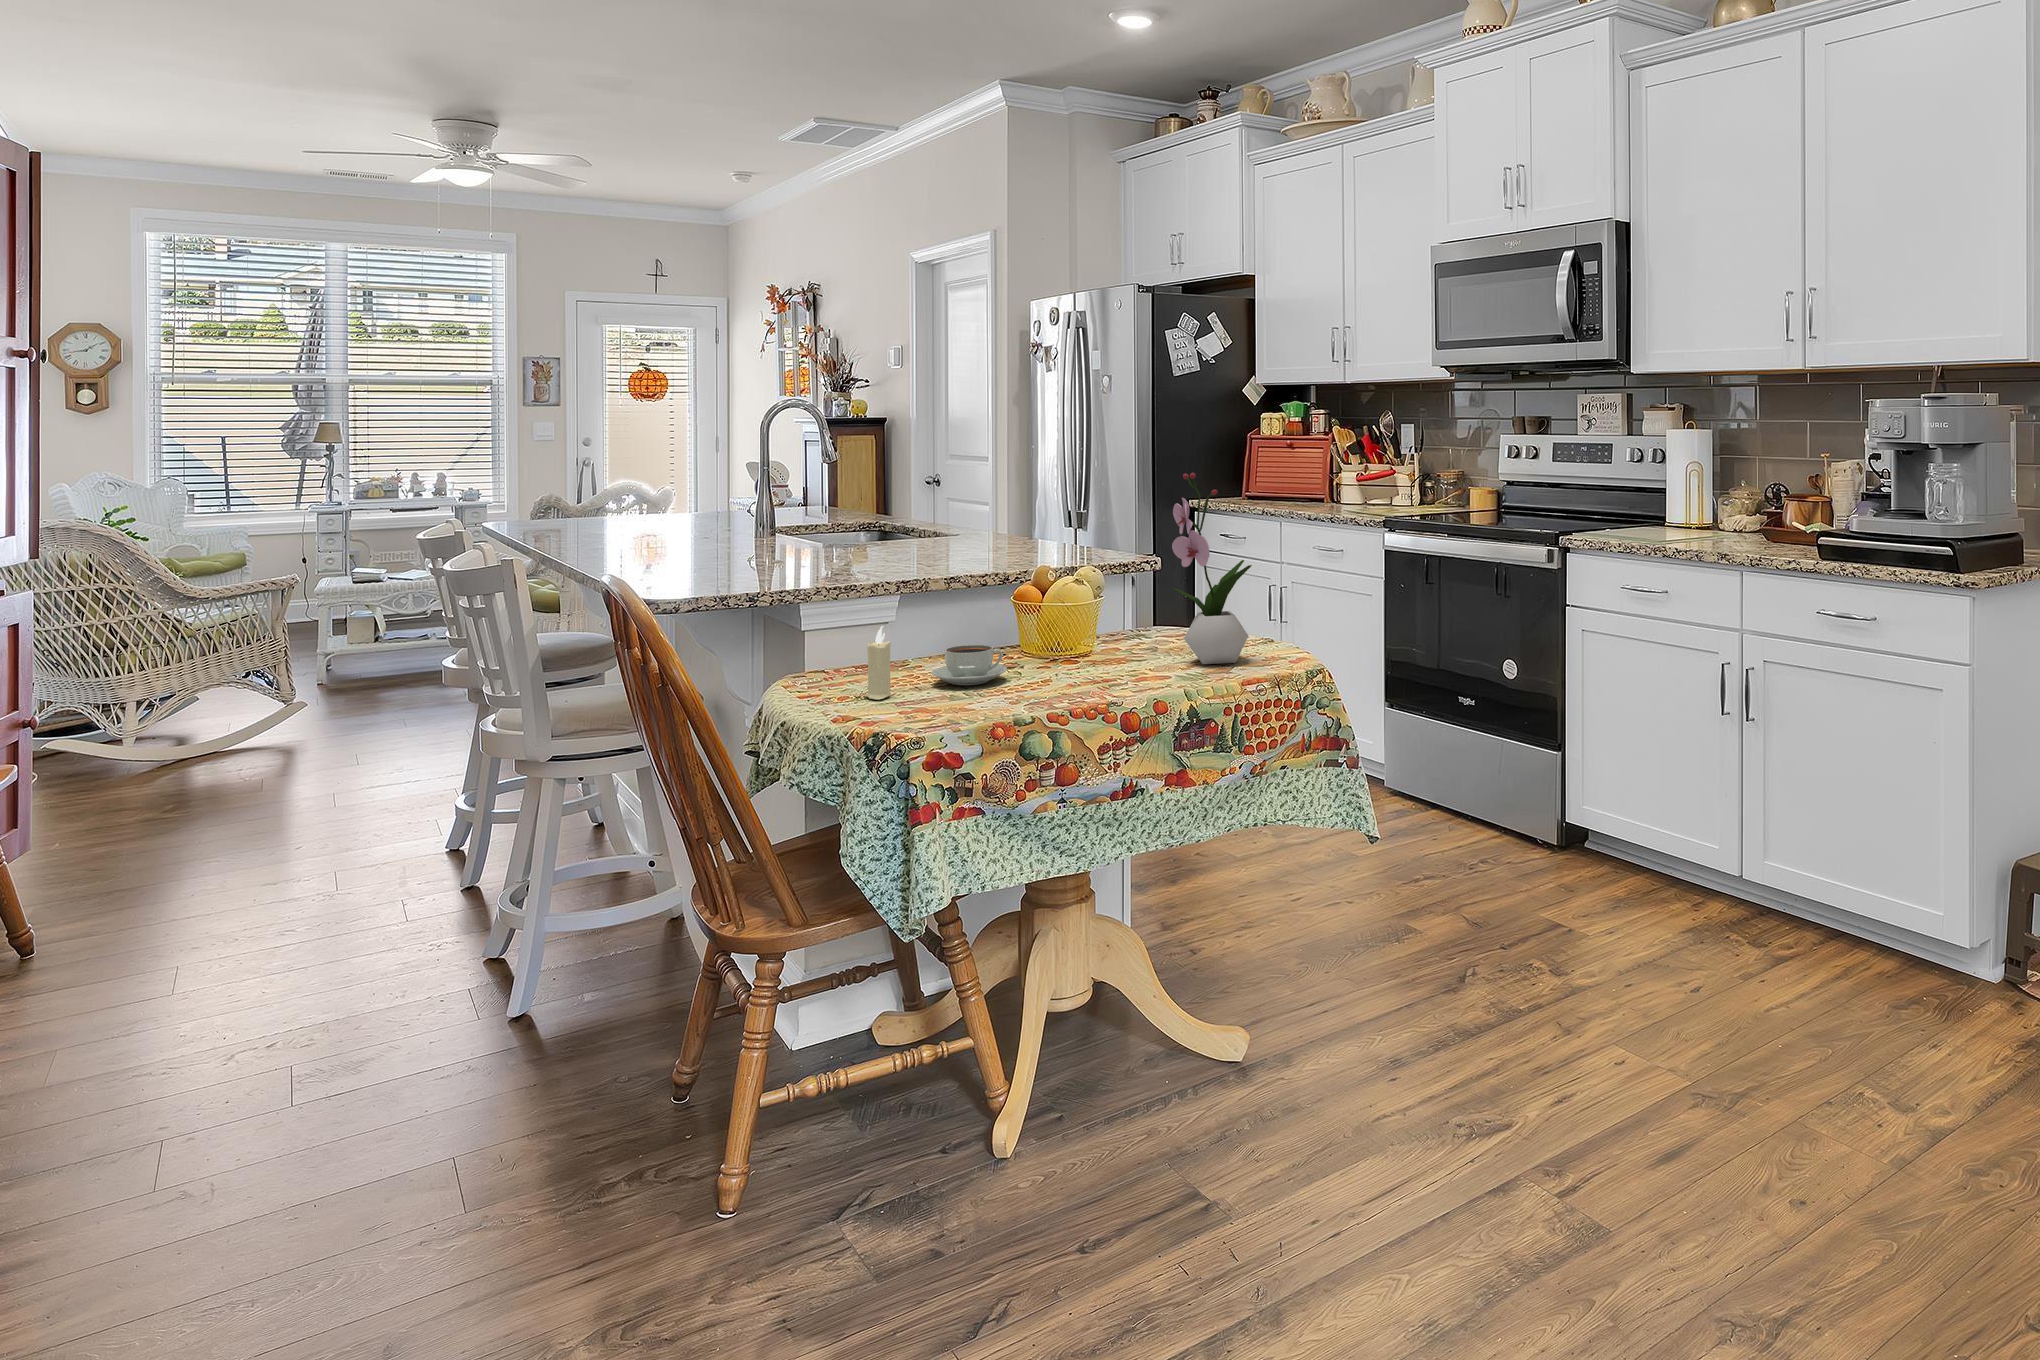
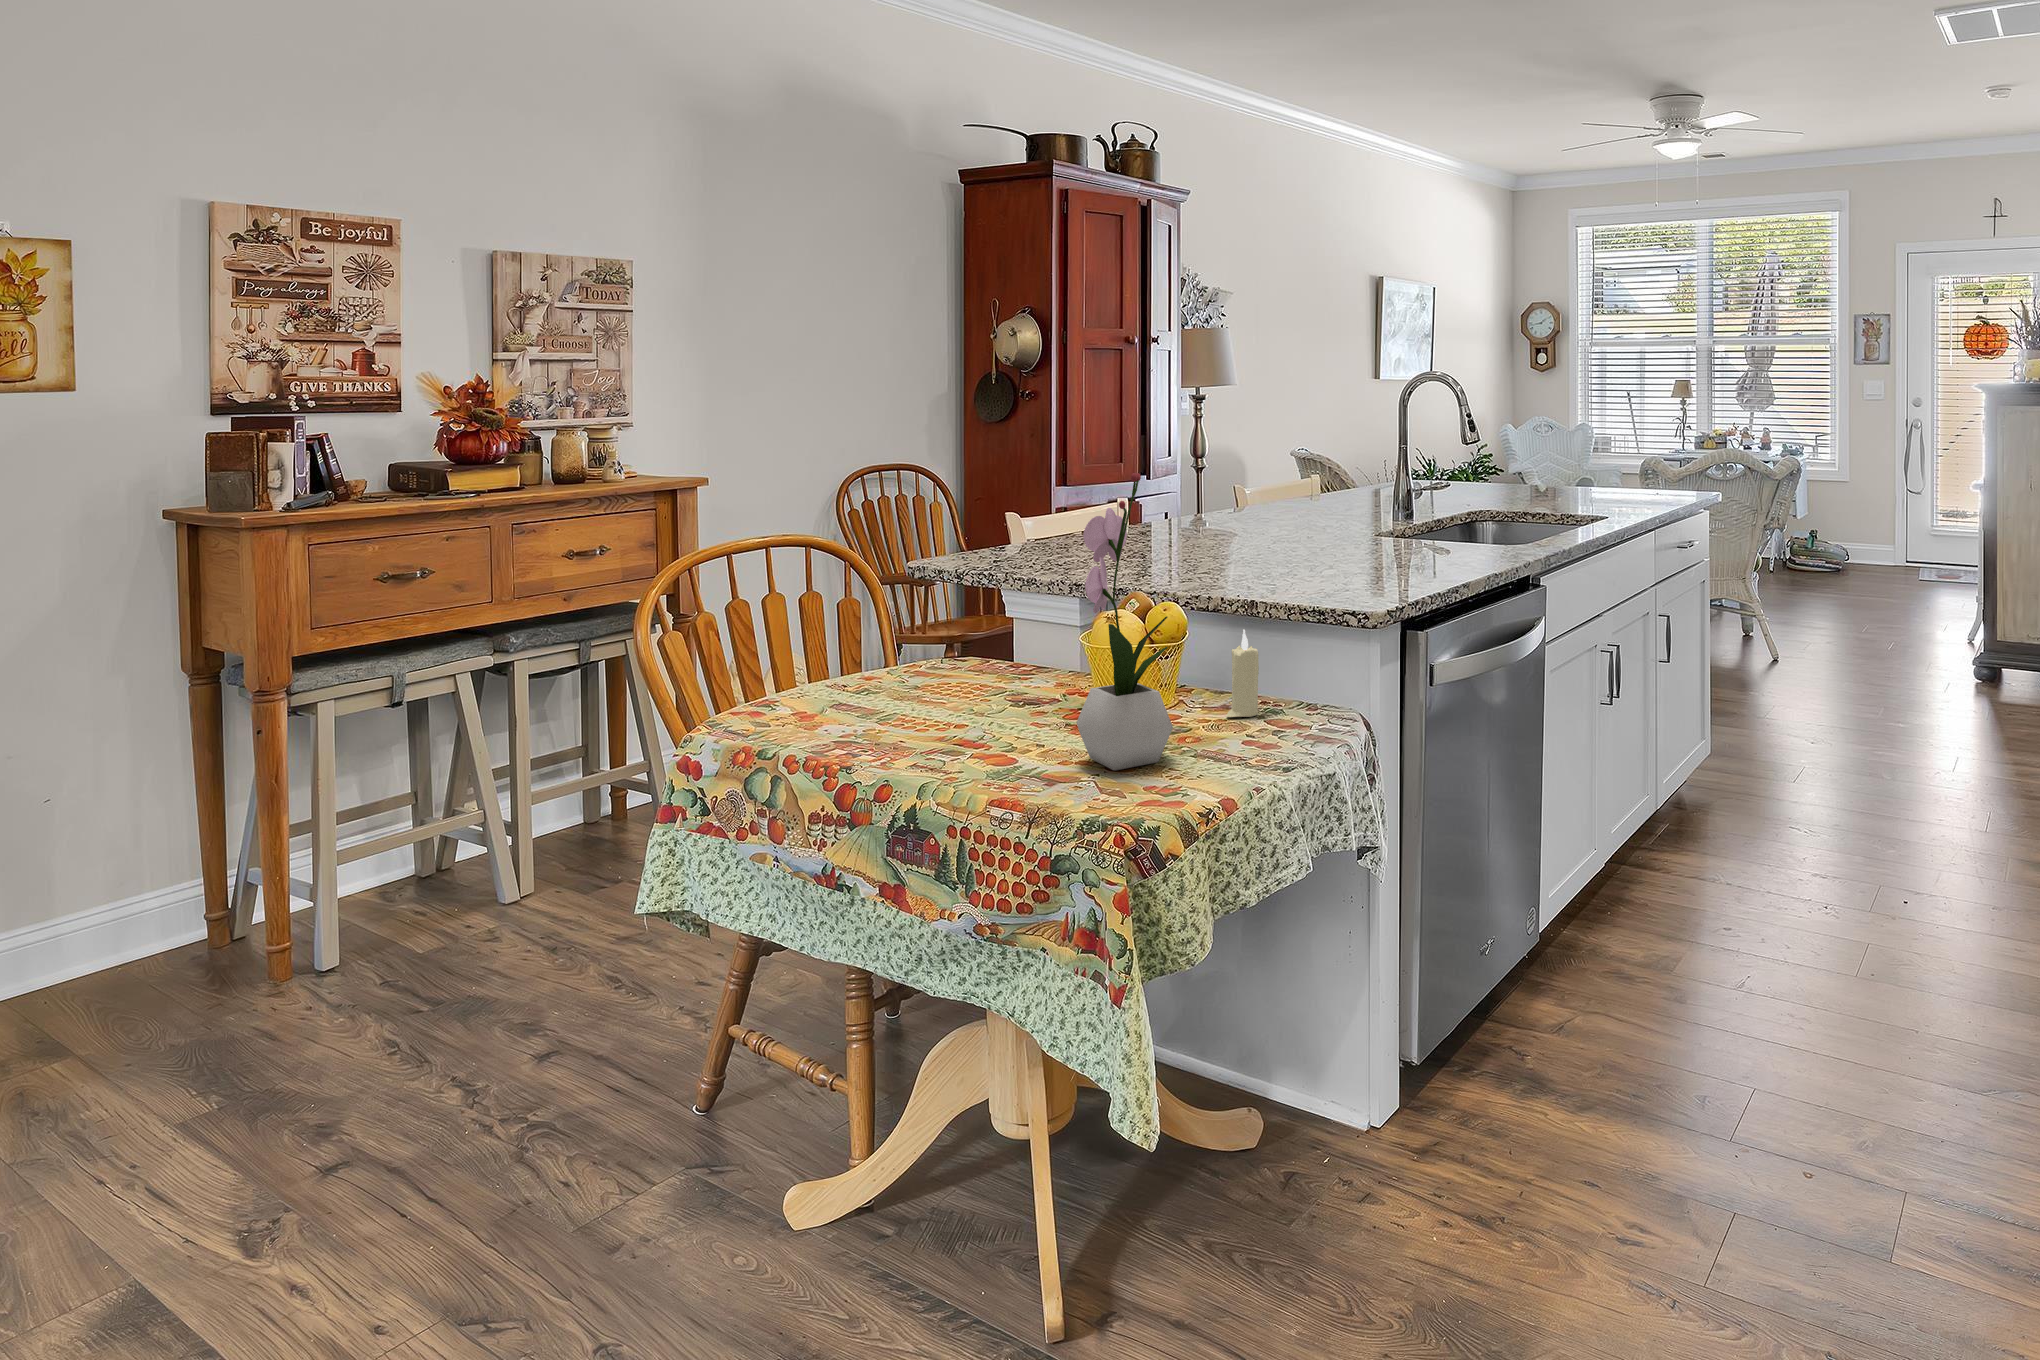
candle: present [865,626,891,700] -> present [1226,629,1259,717]
coffee cup: present [931,645,1007,685] -> none [910,652,1000,702]

